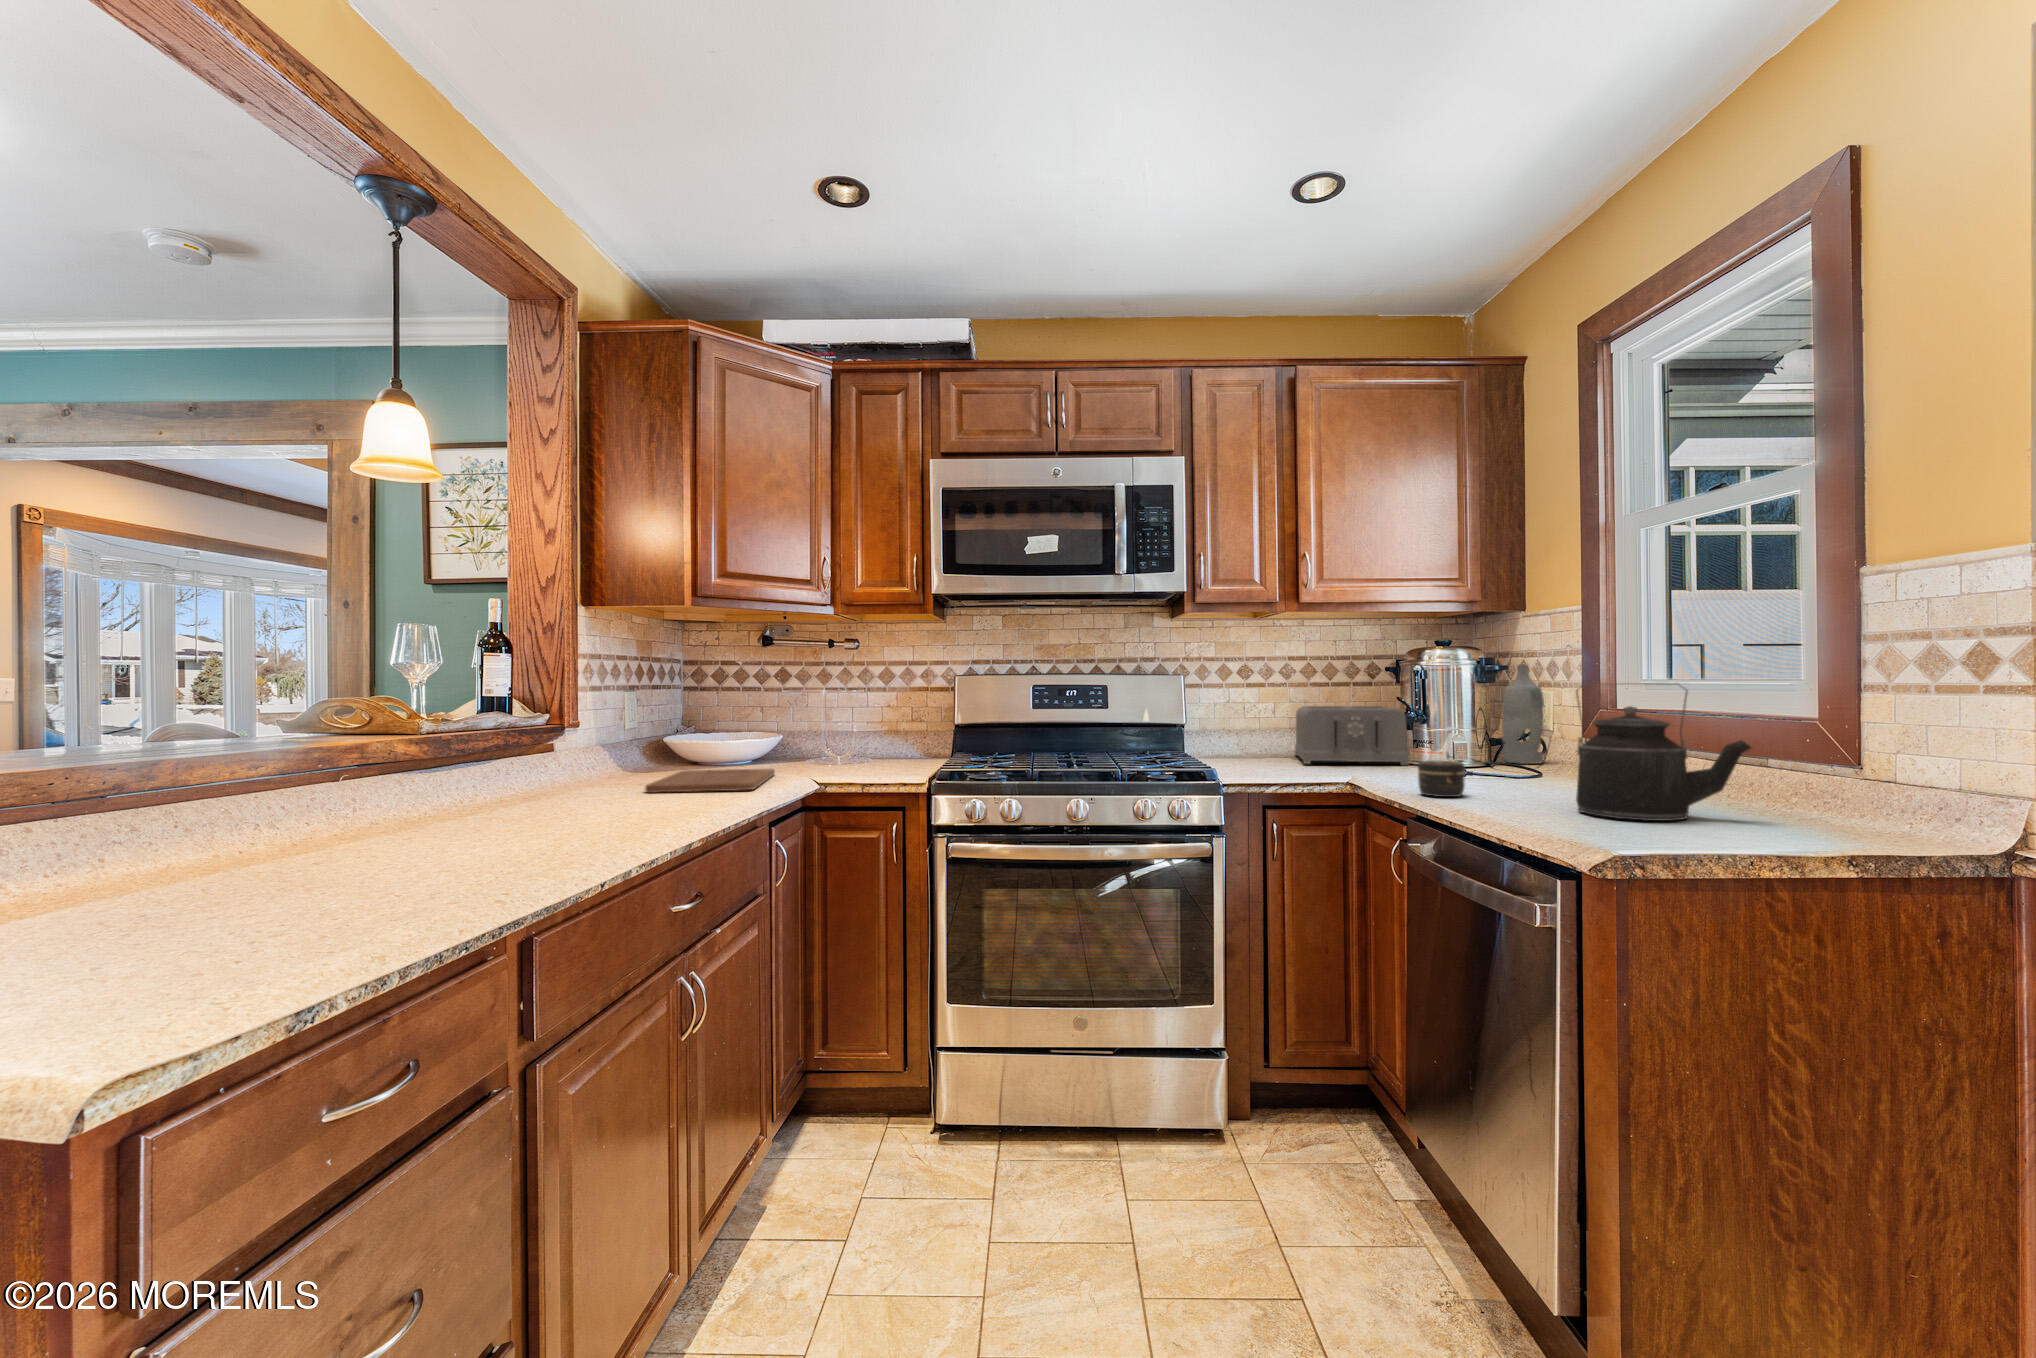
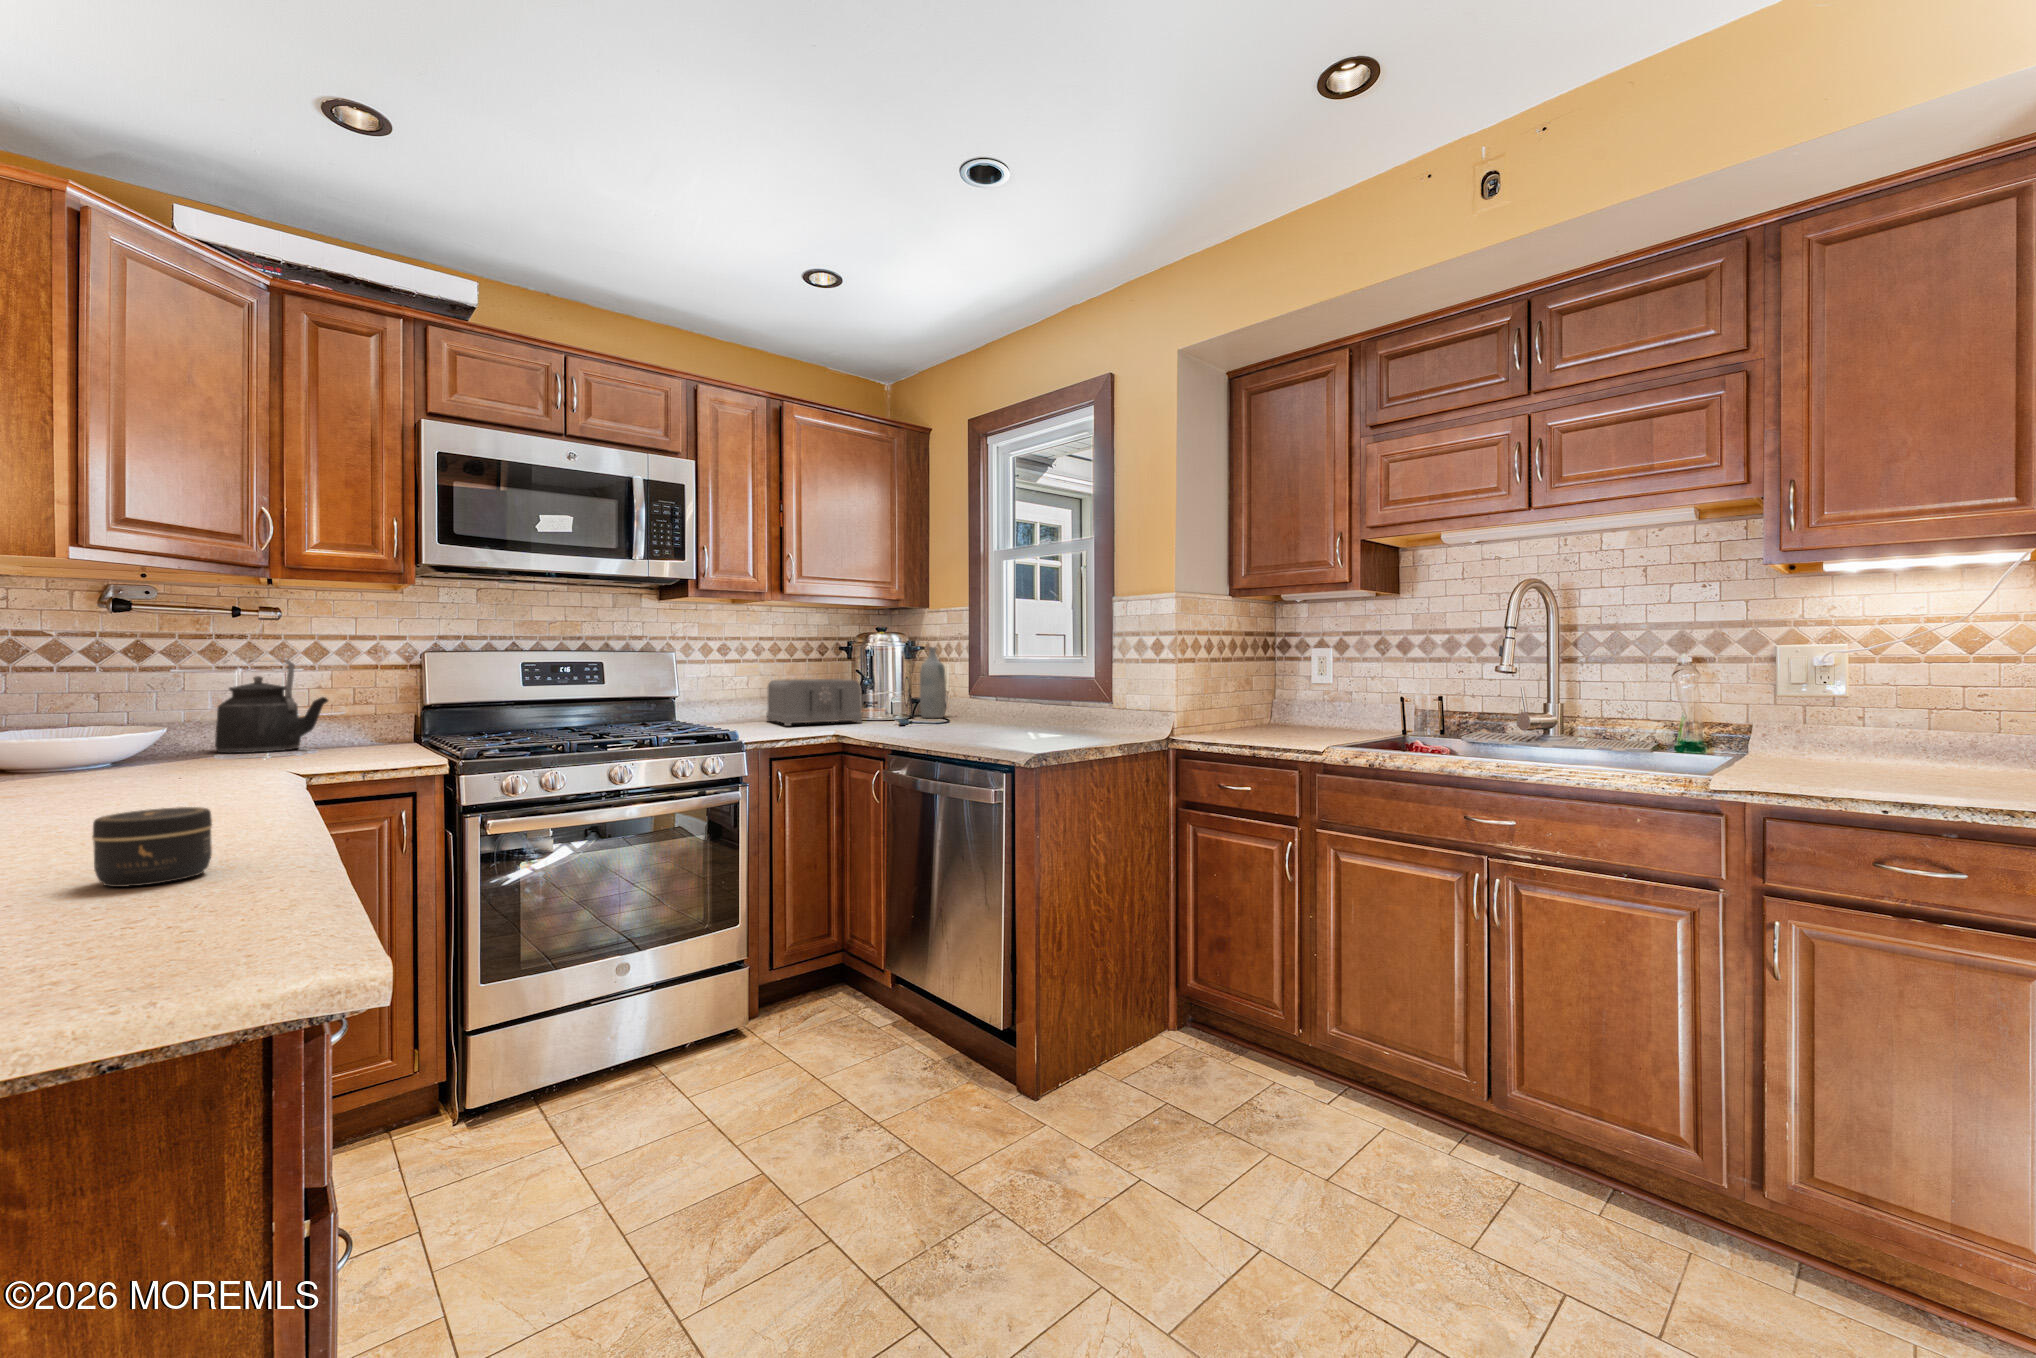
kettle: present [1576,683,1751,821] -> present [215,660,328,753]
jar: present [1418,761,1465,797] -> present [92,807,212,887]
cutting board: present [645,769,775,793] -> none [41,760,230,792]

